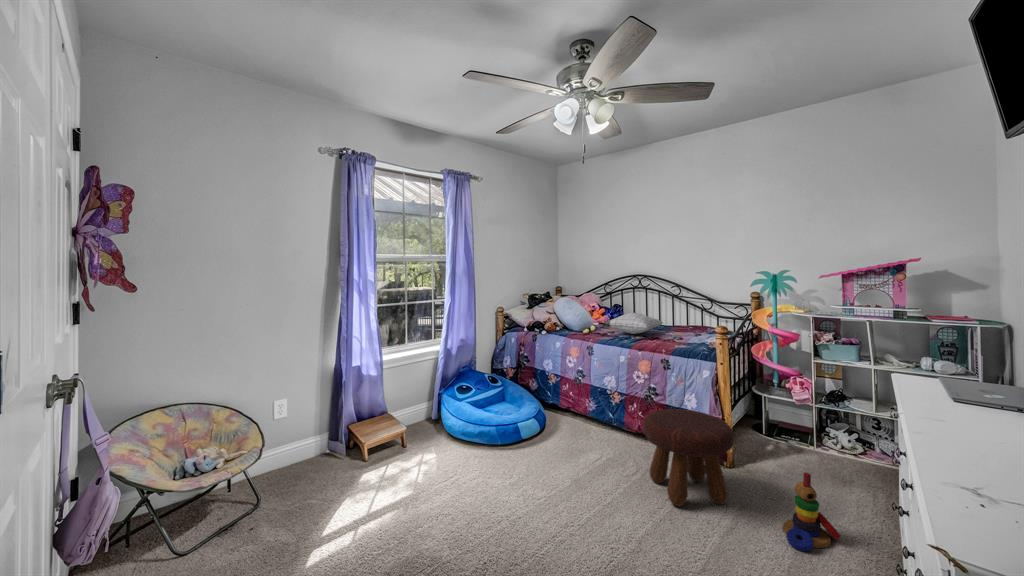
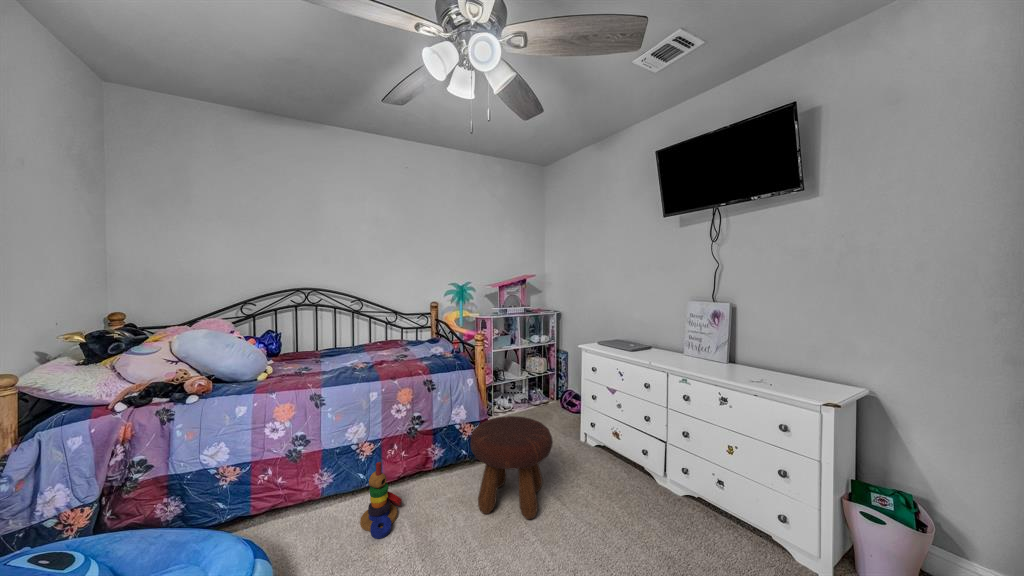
pillow: present [602,313,663,334] -> none [315,336,384,363]
stacking toy: present [783,473,841,551] -> present [360,462,402,539]

